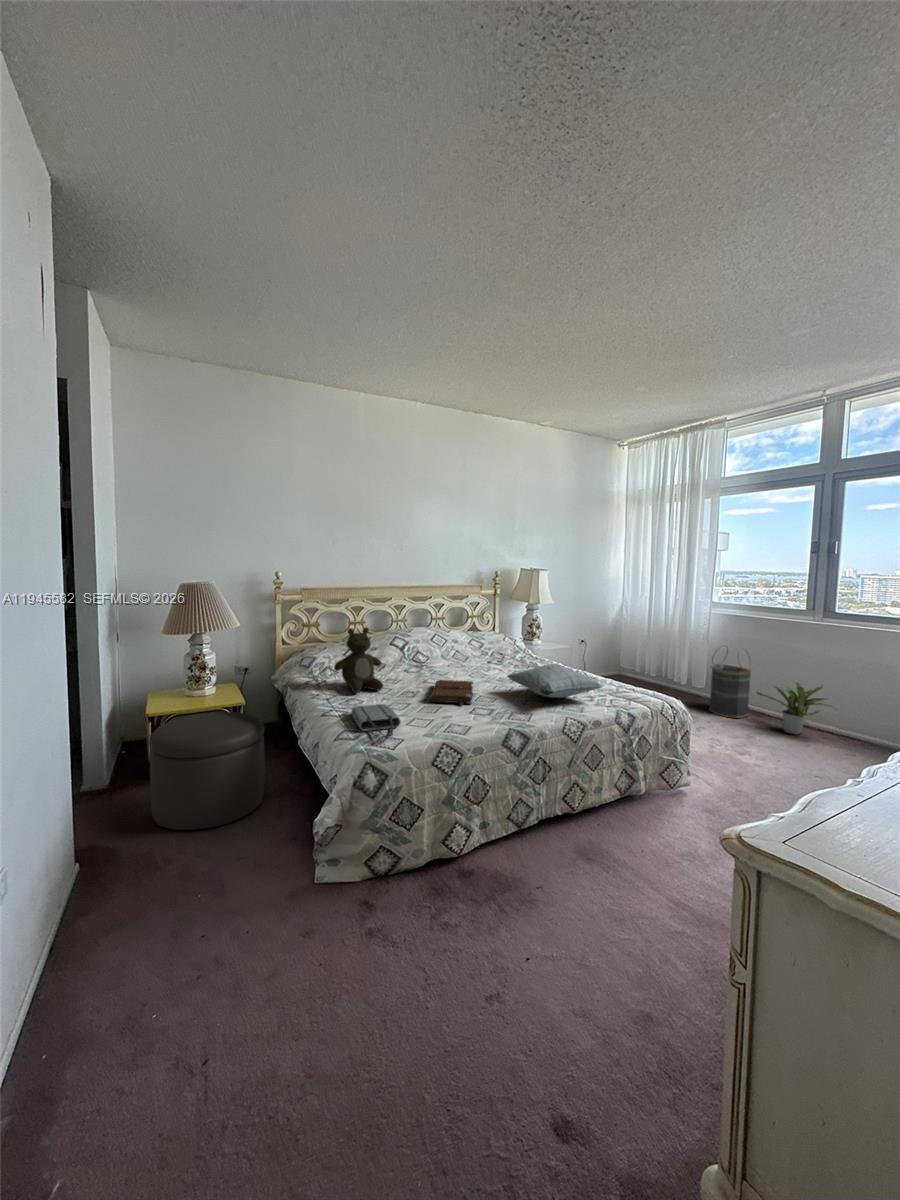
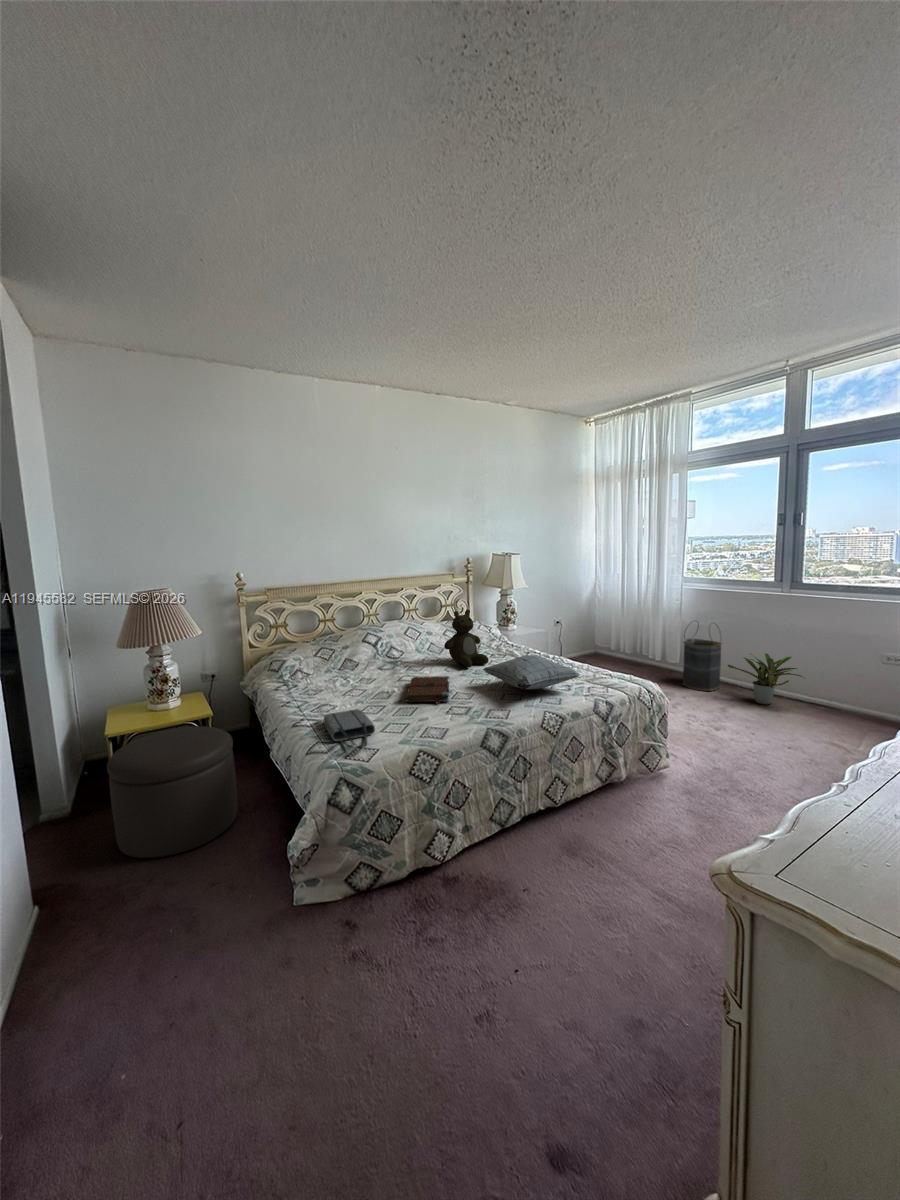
teddy bear: present [334,627,383,693] -> present [444,609,489,668]

